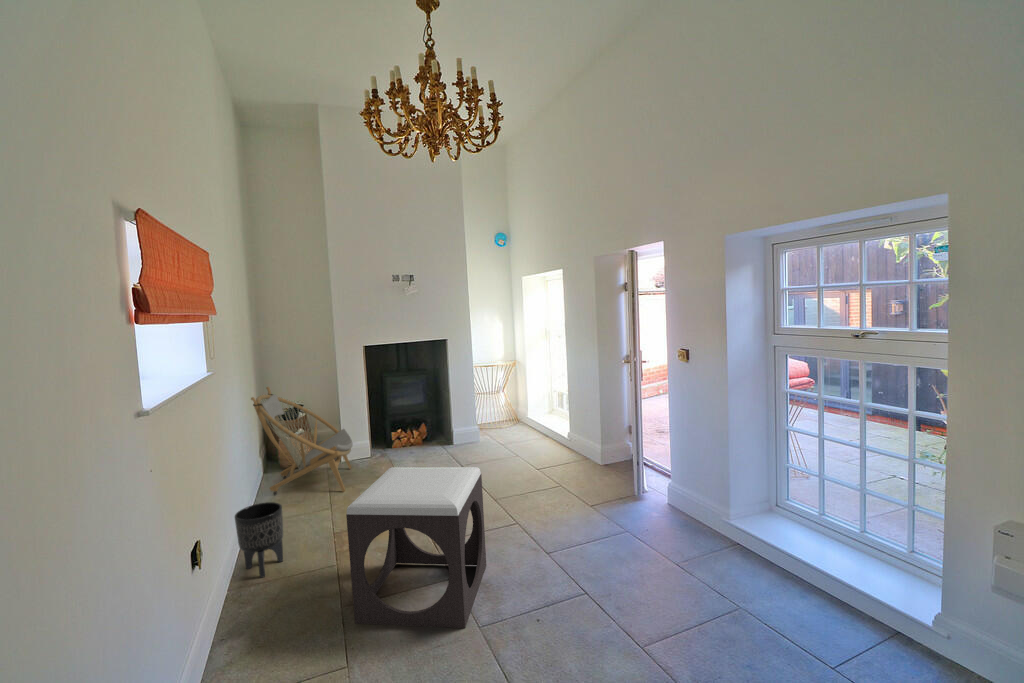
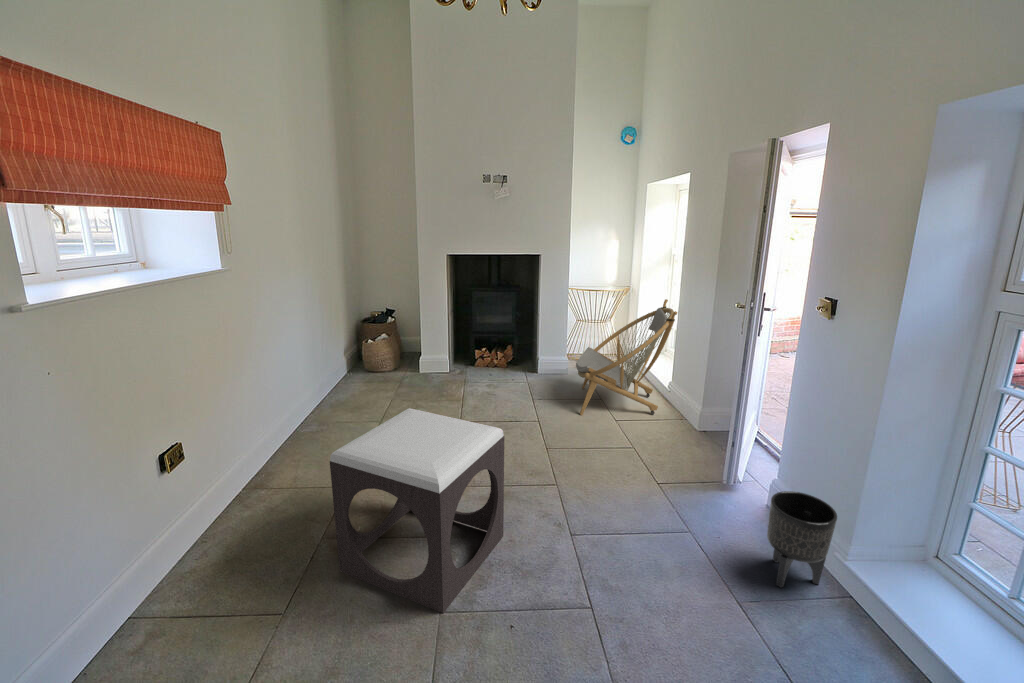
armchair: present [251,387,353,496] -> present [576,299,677,415]
planter: present [235,502,283,578] -> present [767,491,837,588]

